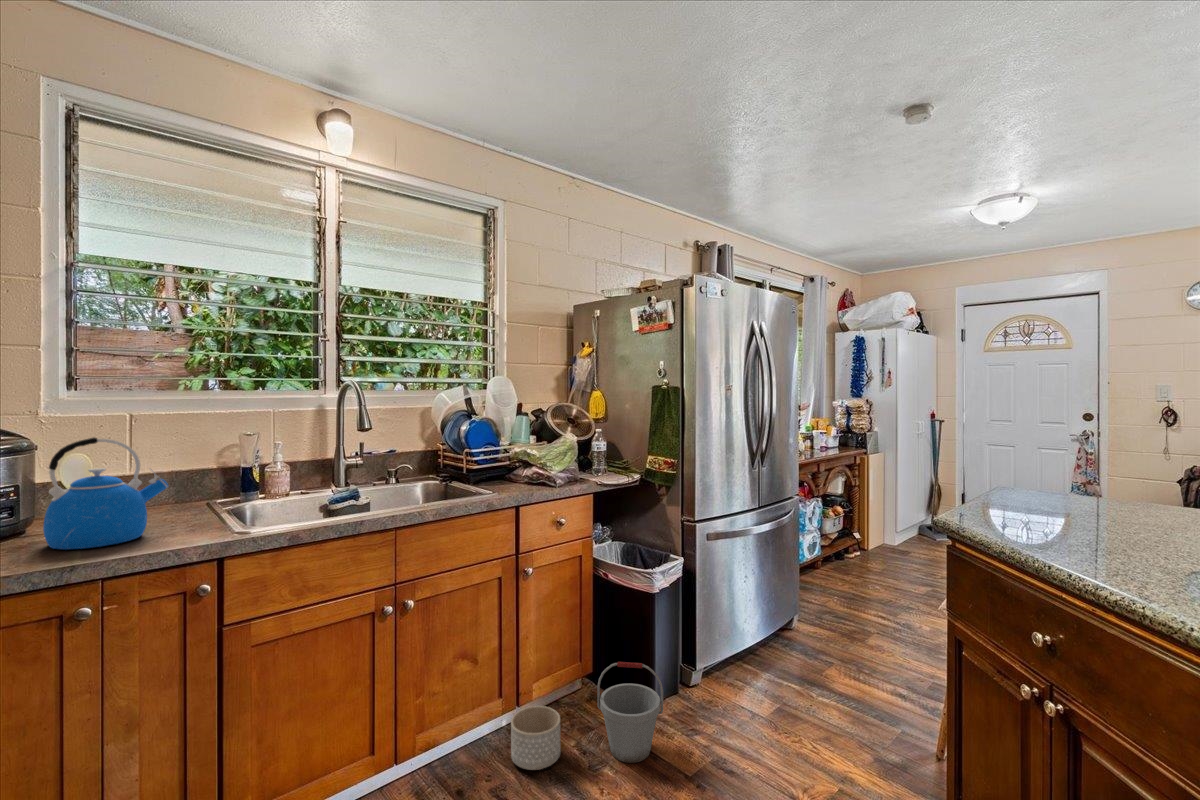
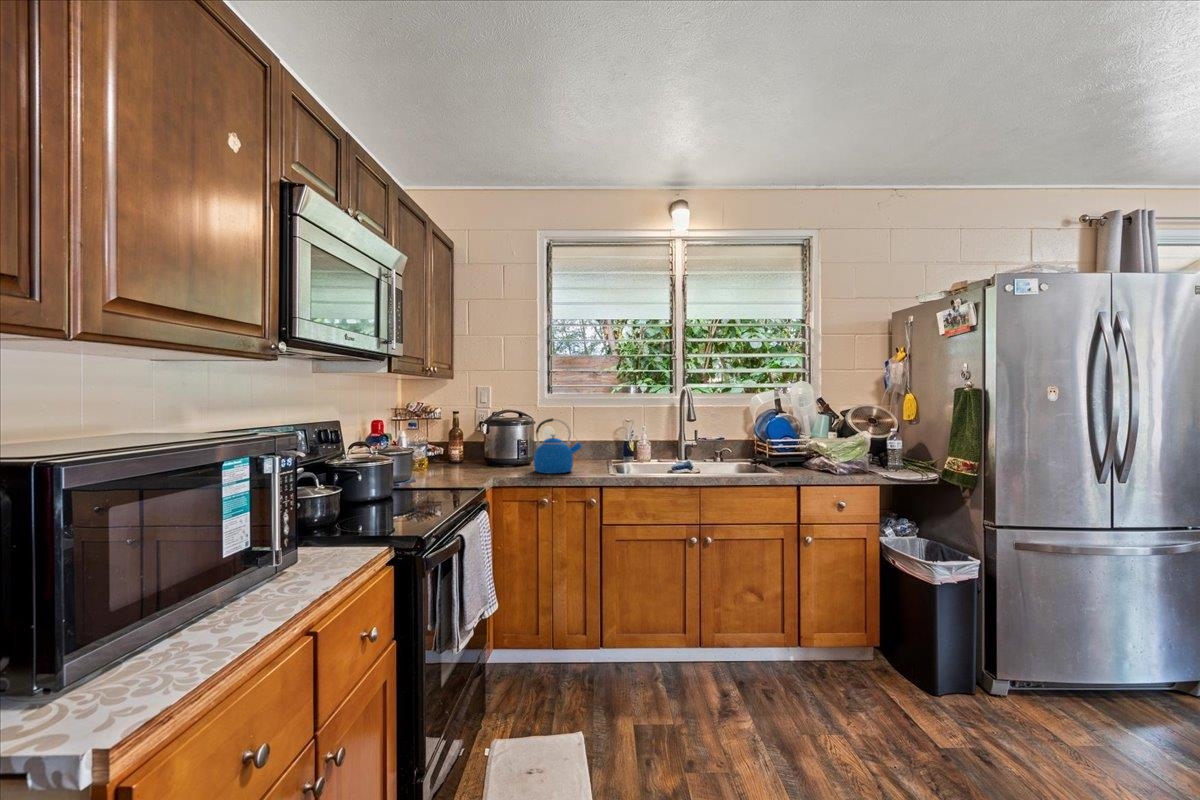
bucket: present [597,662,663,763] -> none [863,631,925,723]
planter: present [511,706,560,770] -> none [785,647,827,695]

